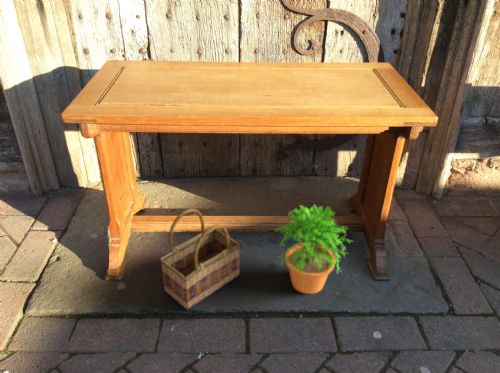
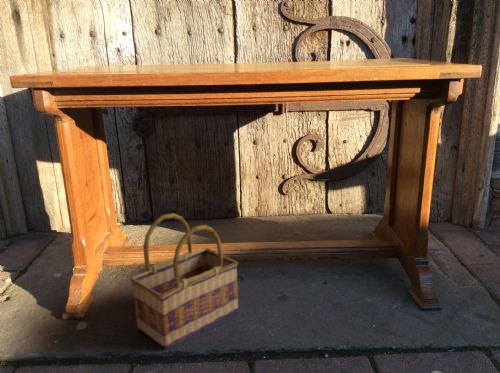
potted plant: present [277,205,345,294] -> none [280,204,387,328]

